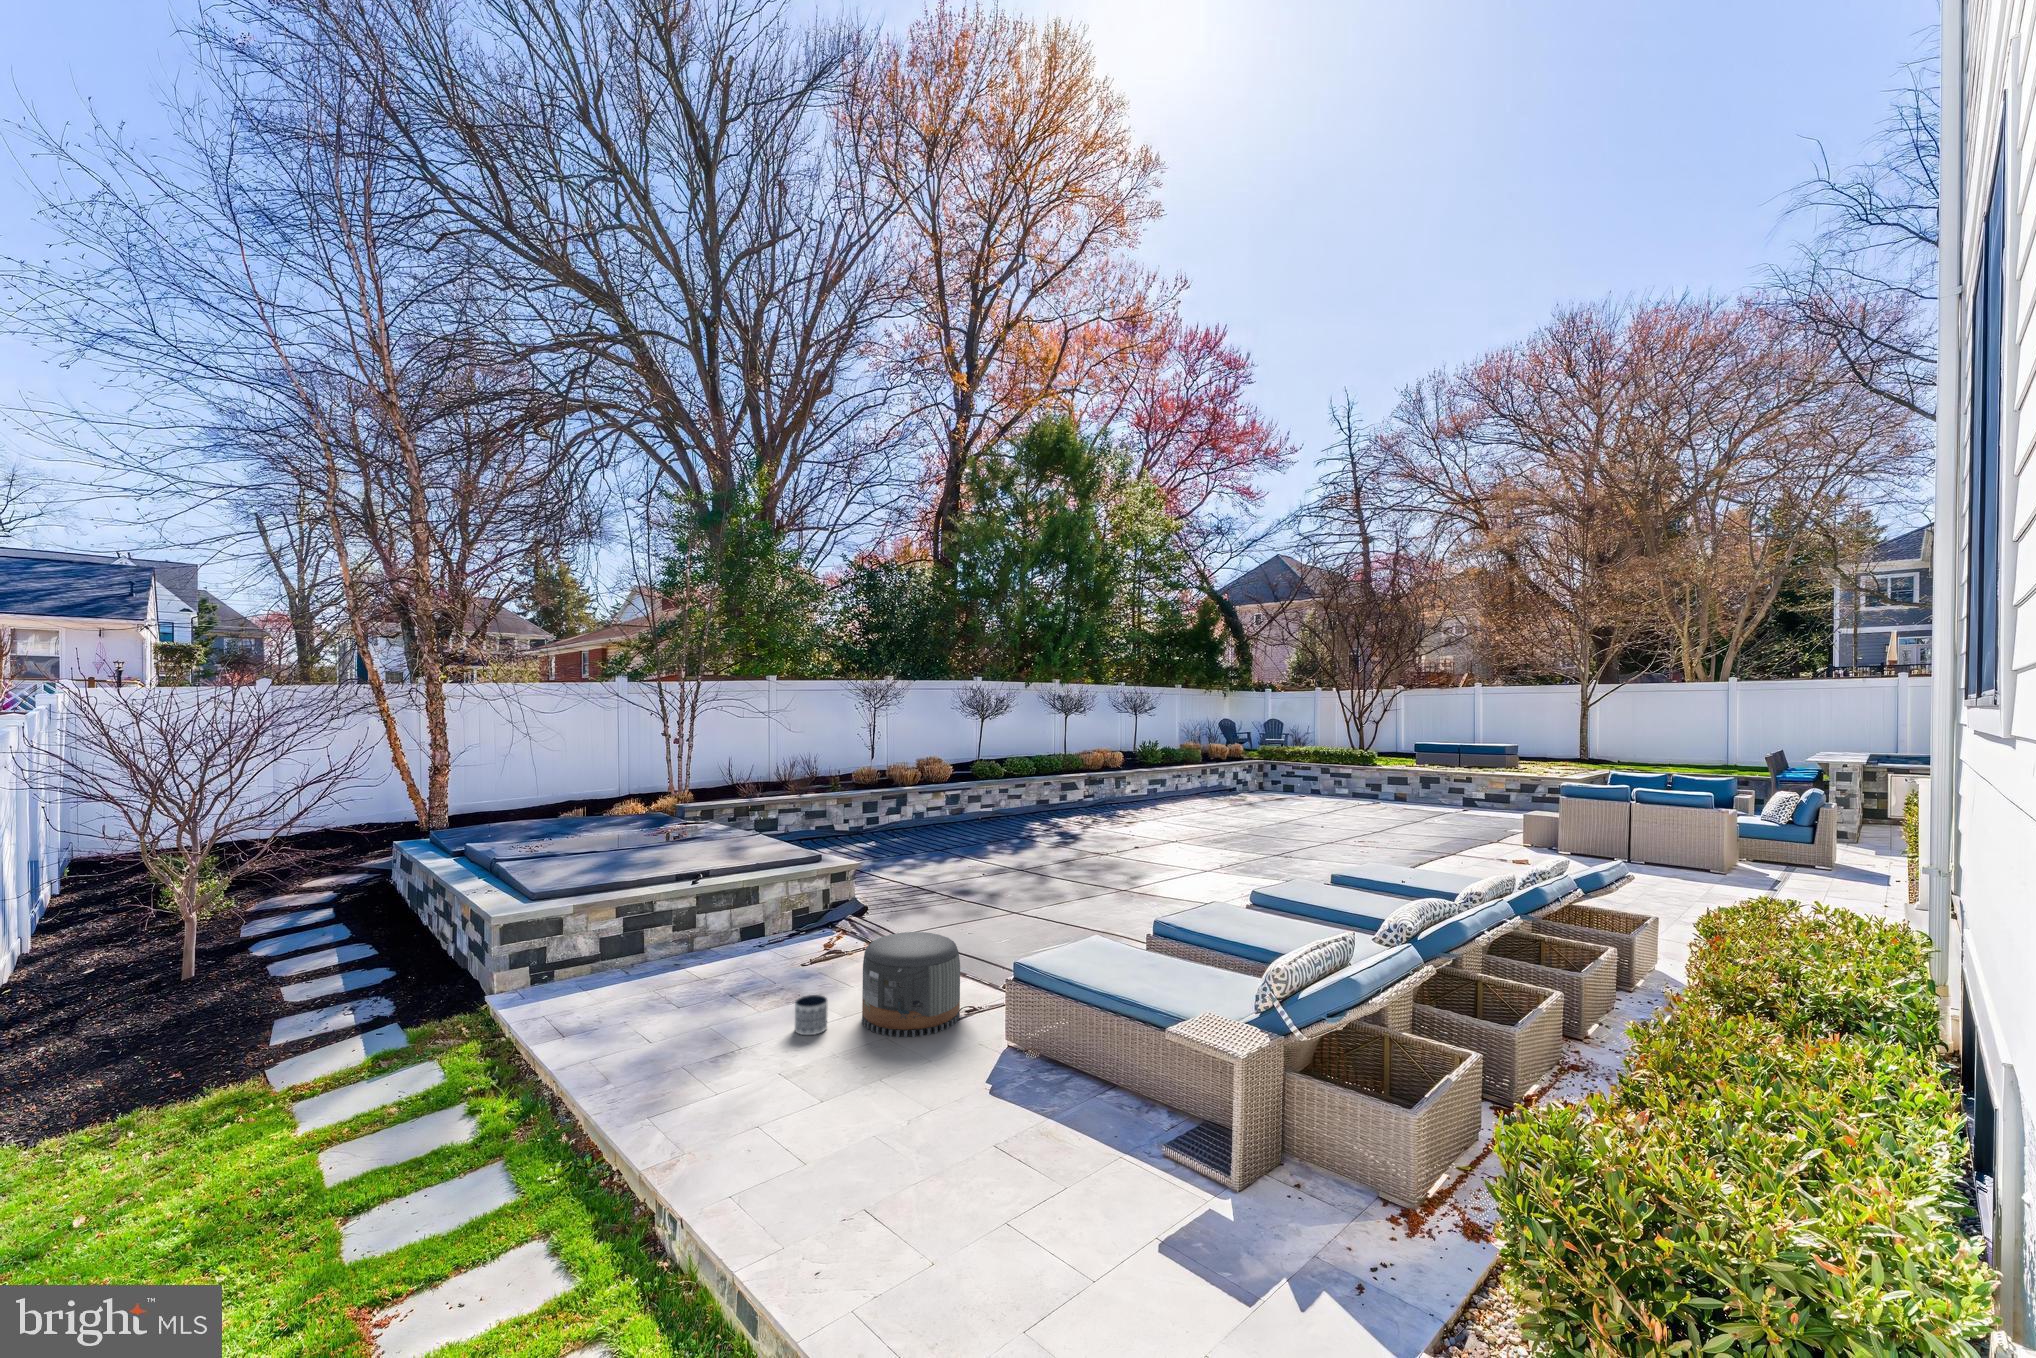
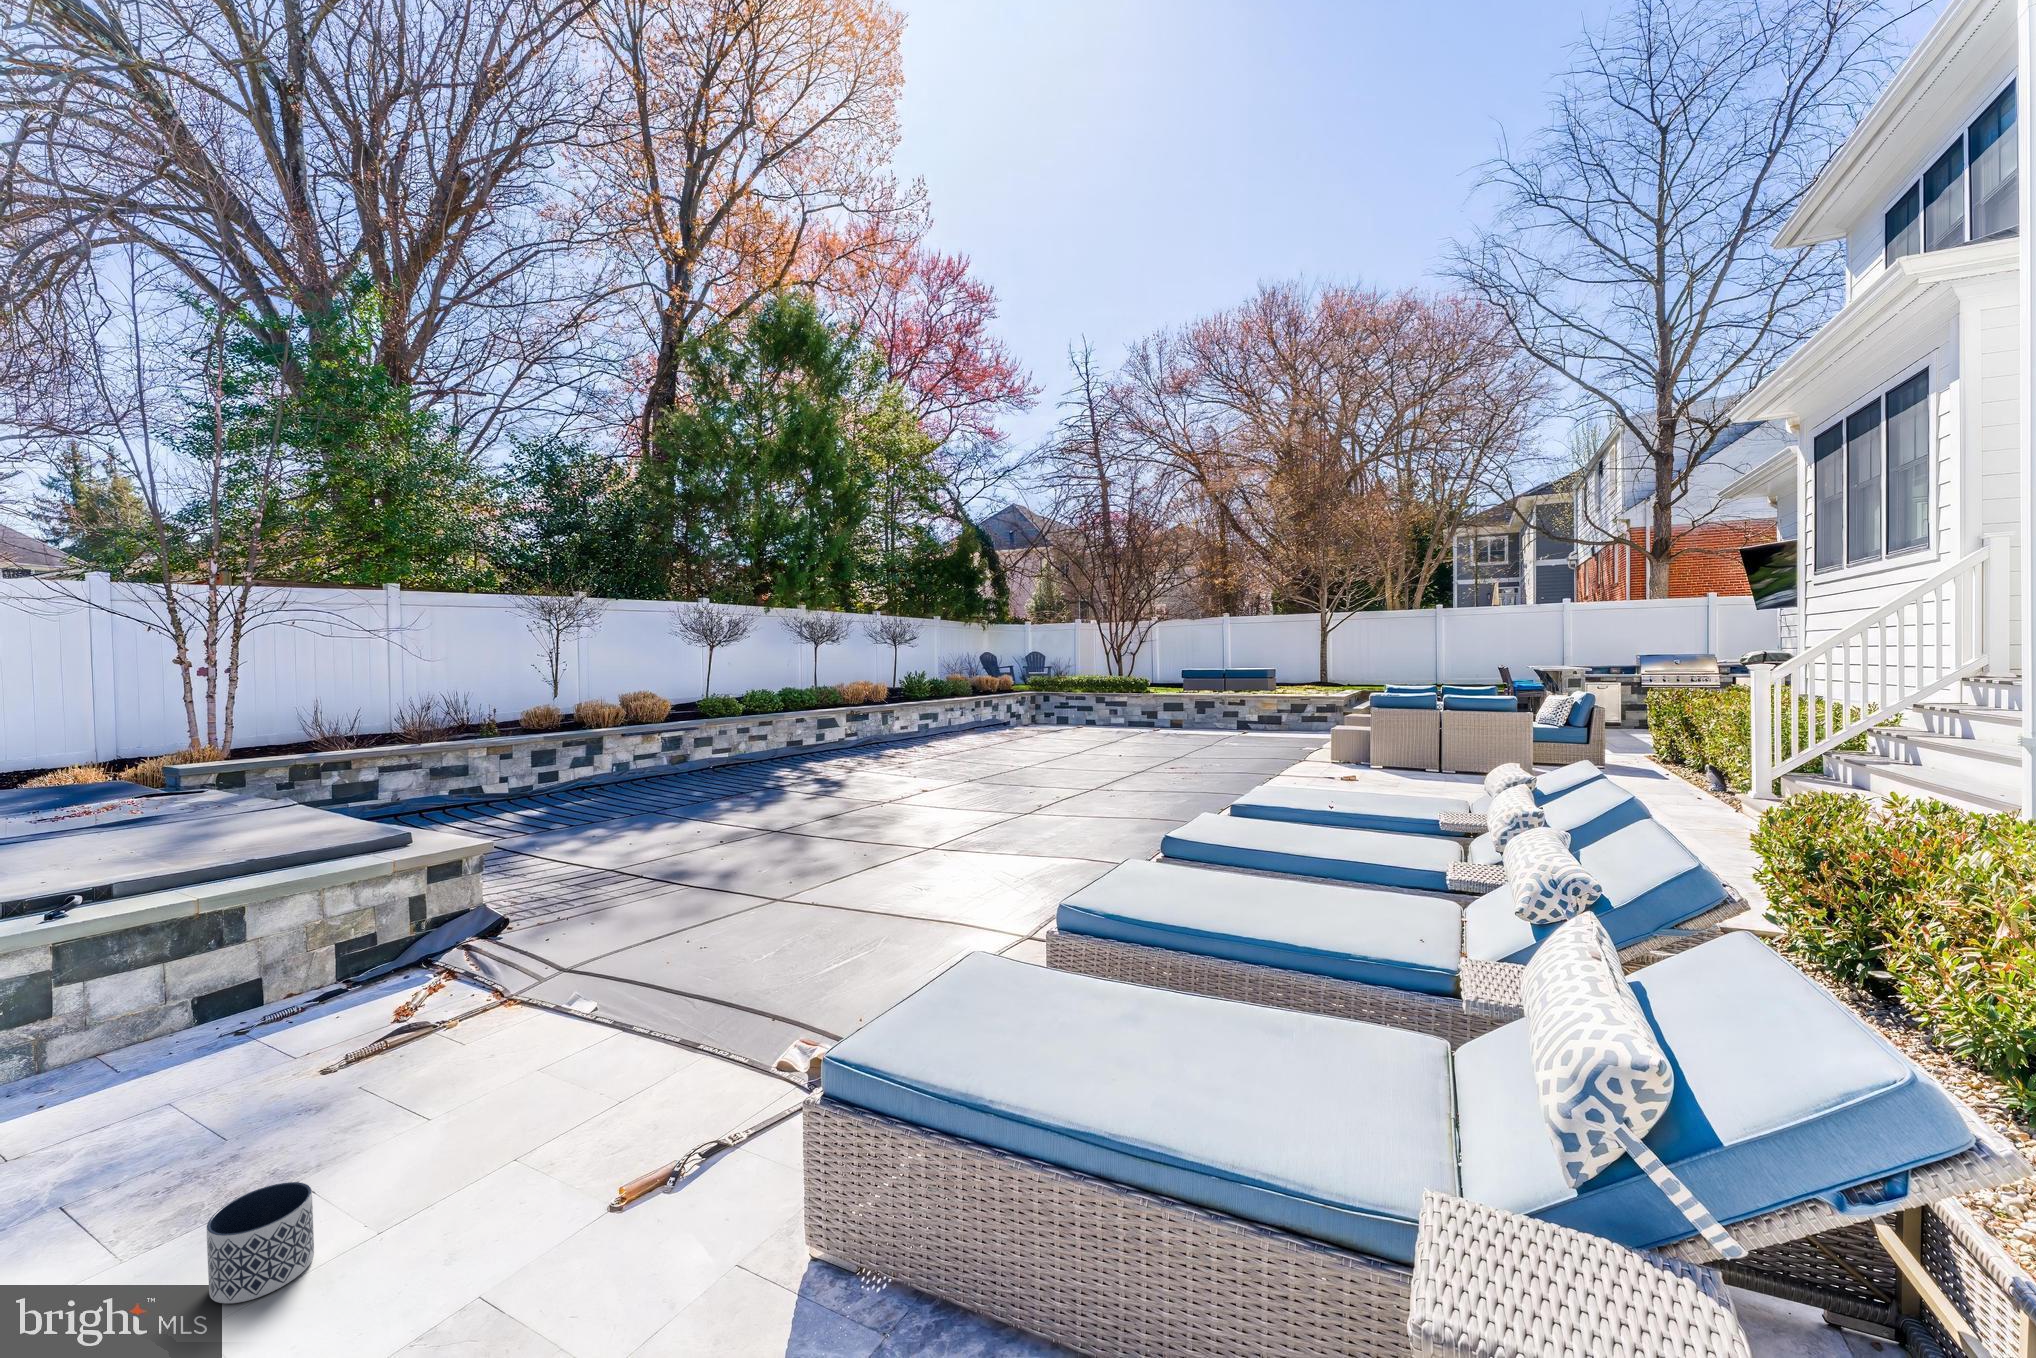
pouf: present [862,932,960,1037] -> none [413,988,659,1258]

